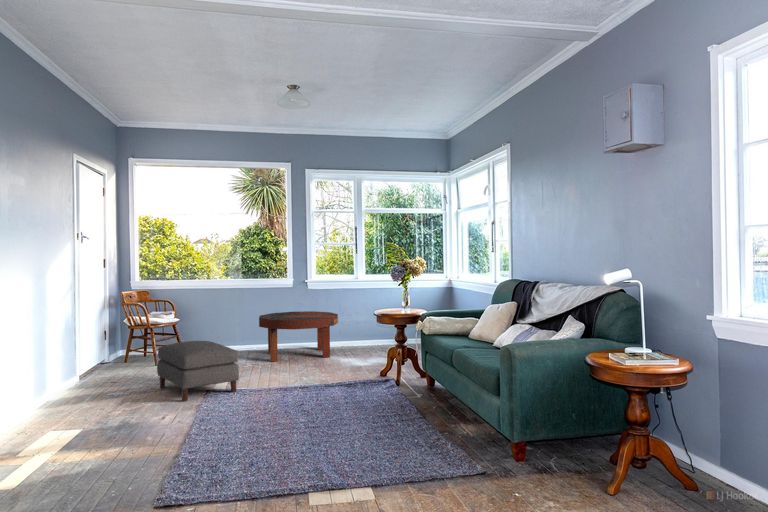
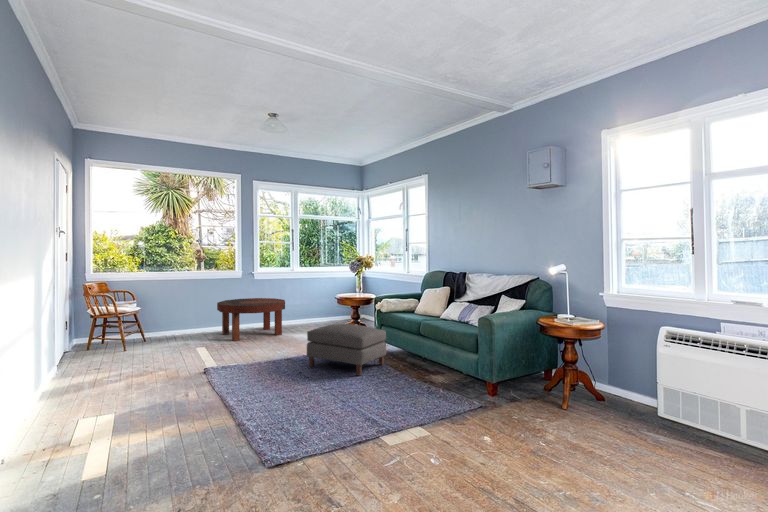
ottoman: present [157,341,239,401] -> present [307,324,386,376]

